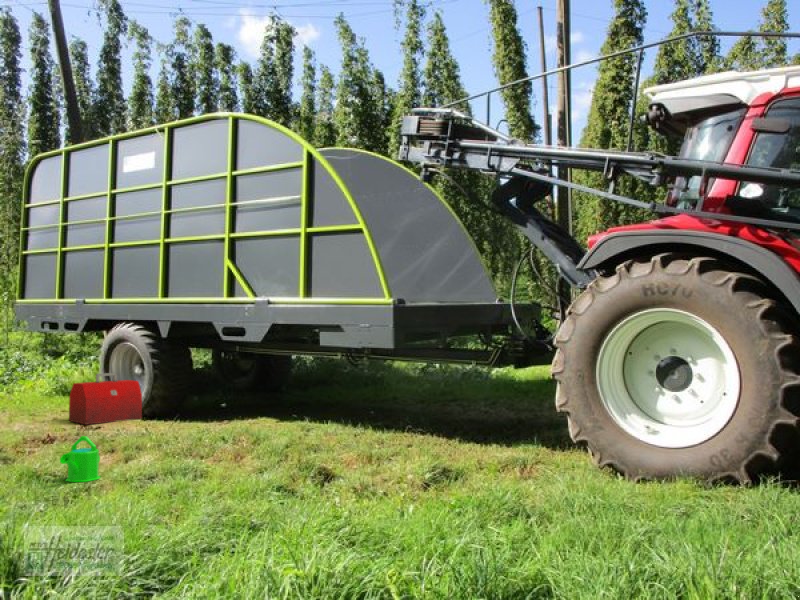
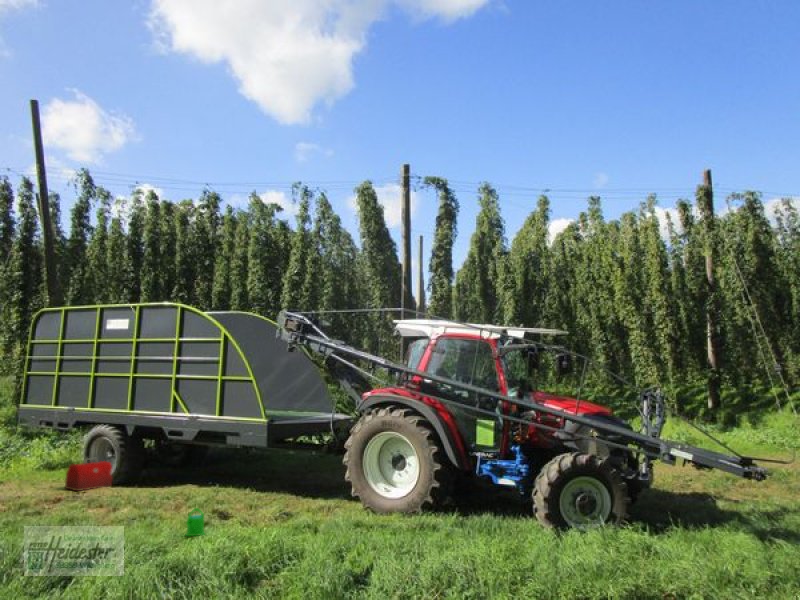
watering can: present [60,436,100,482] -> present [186,508,204,536]

